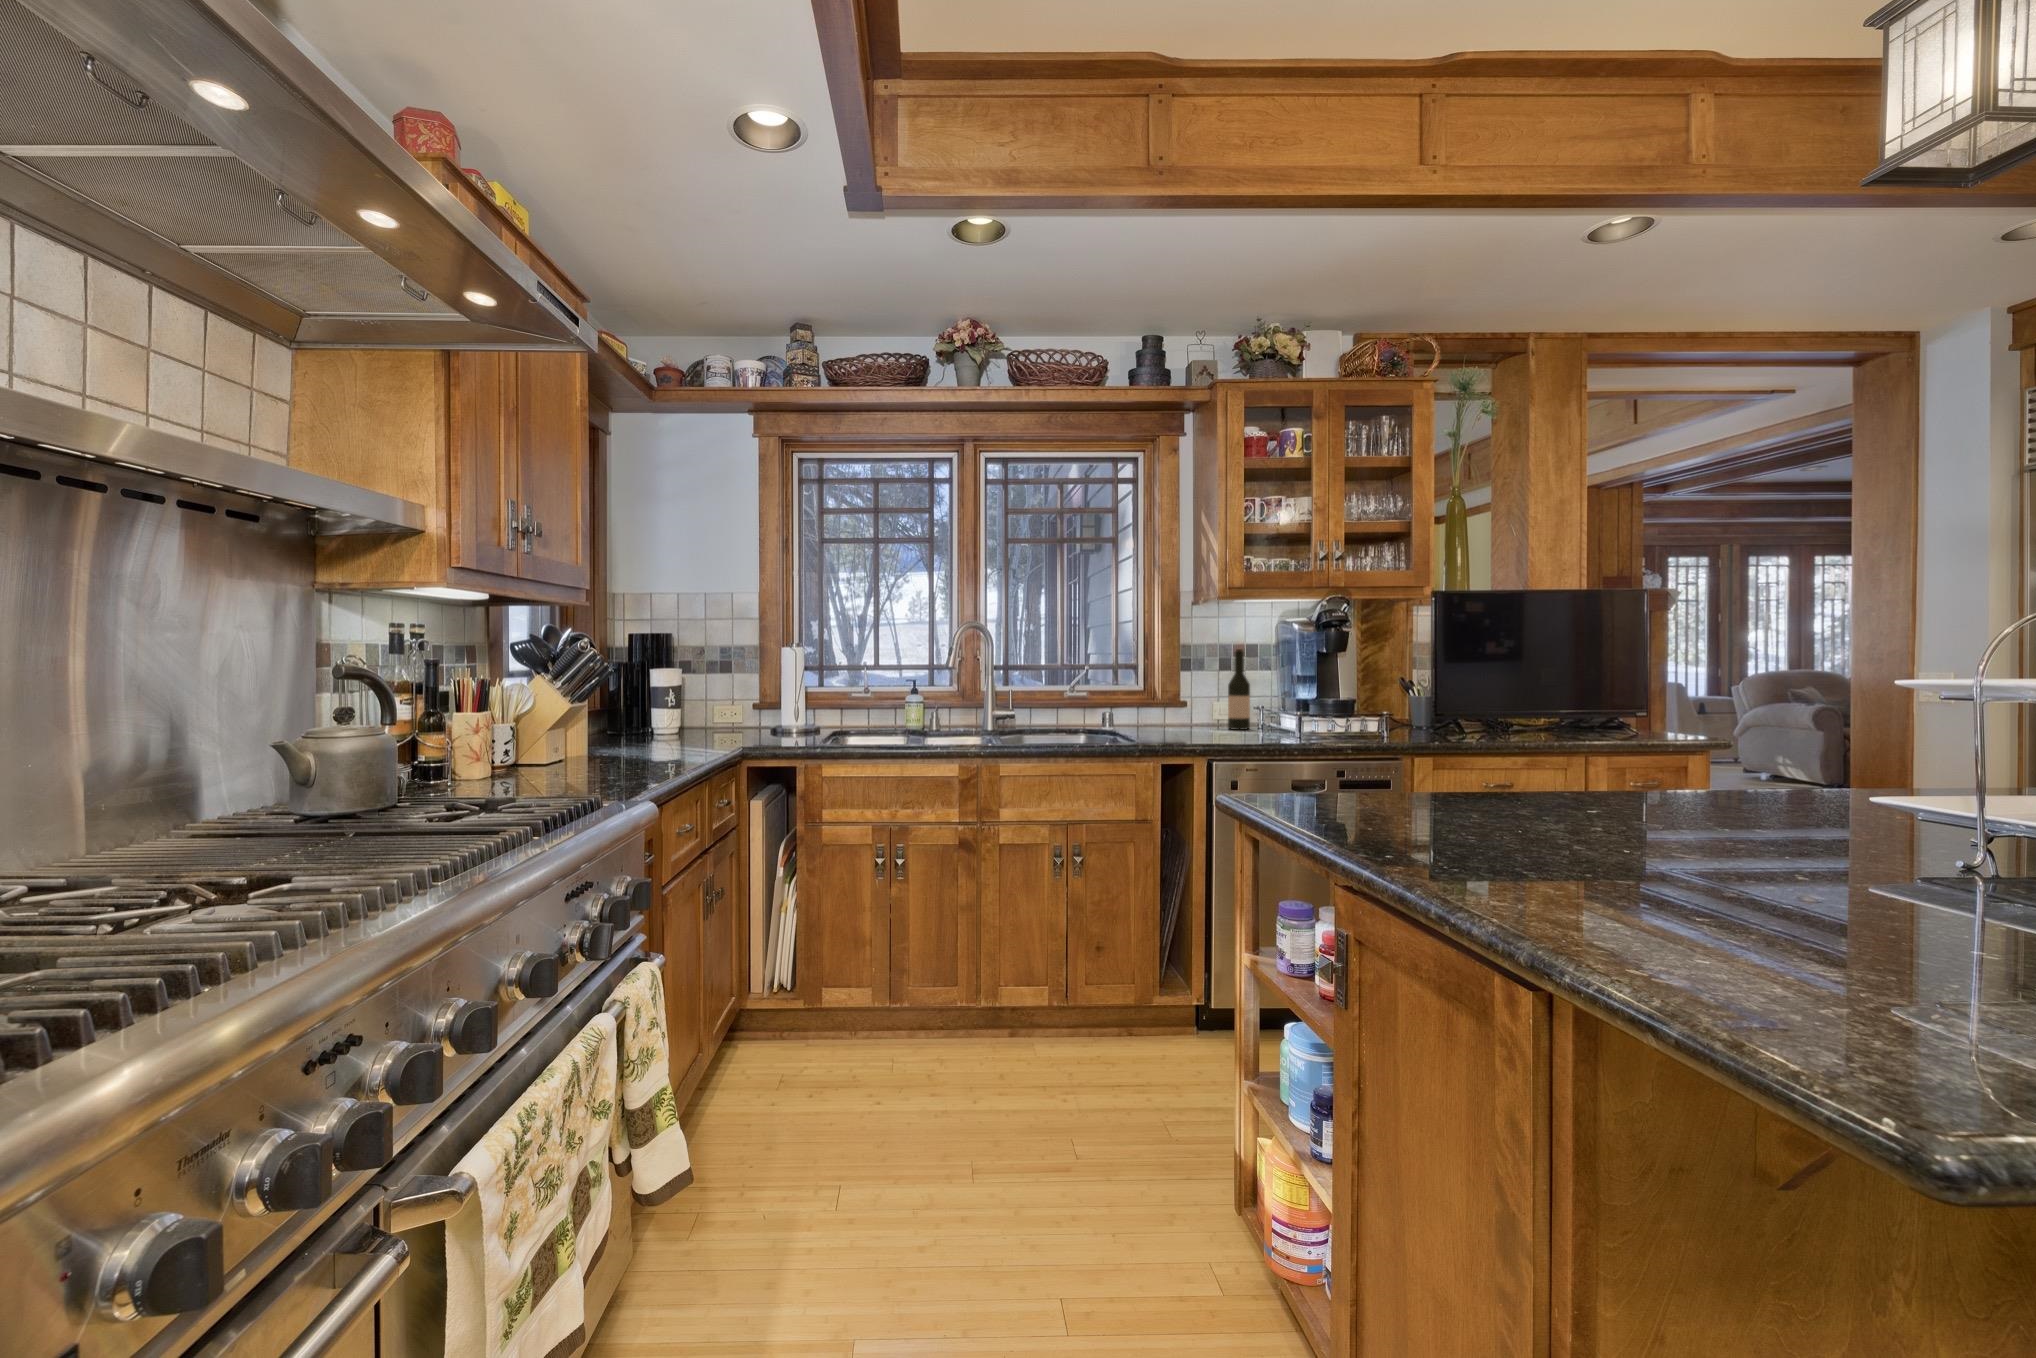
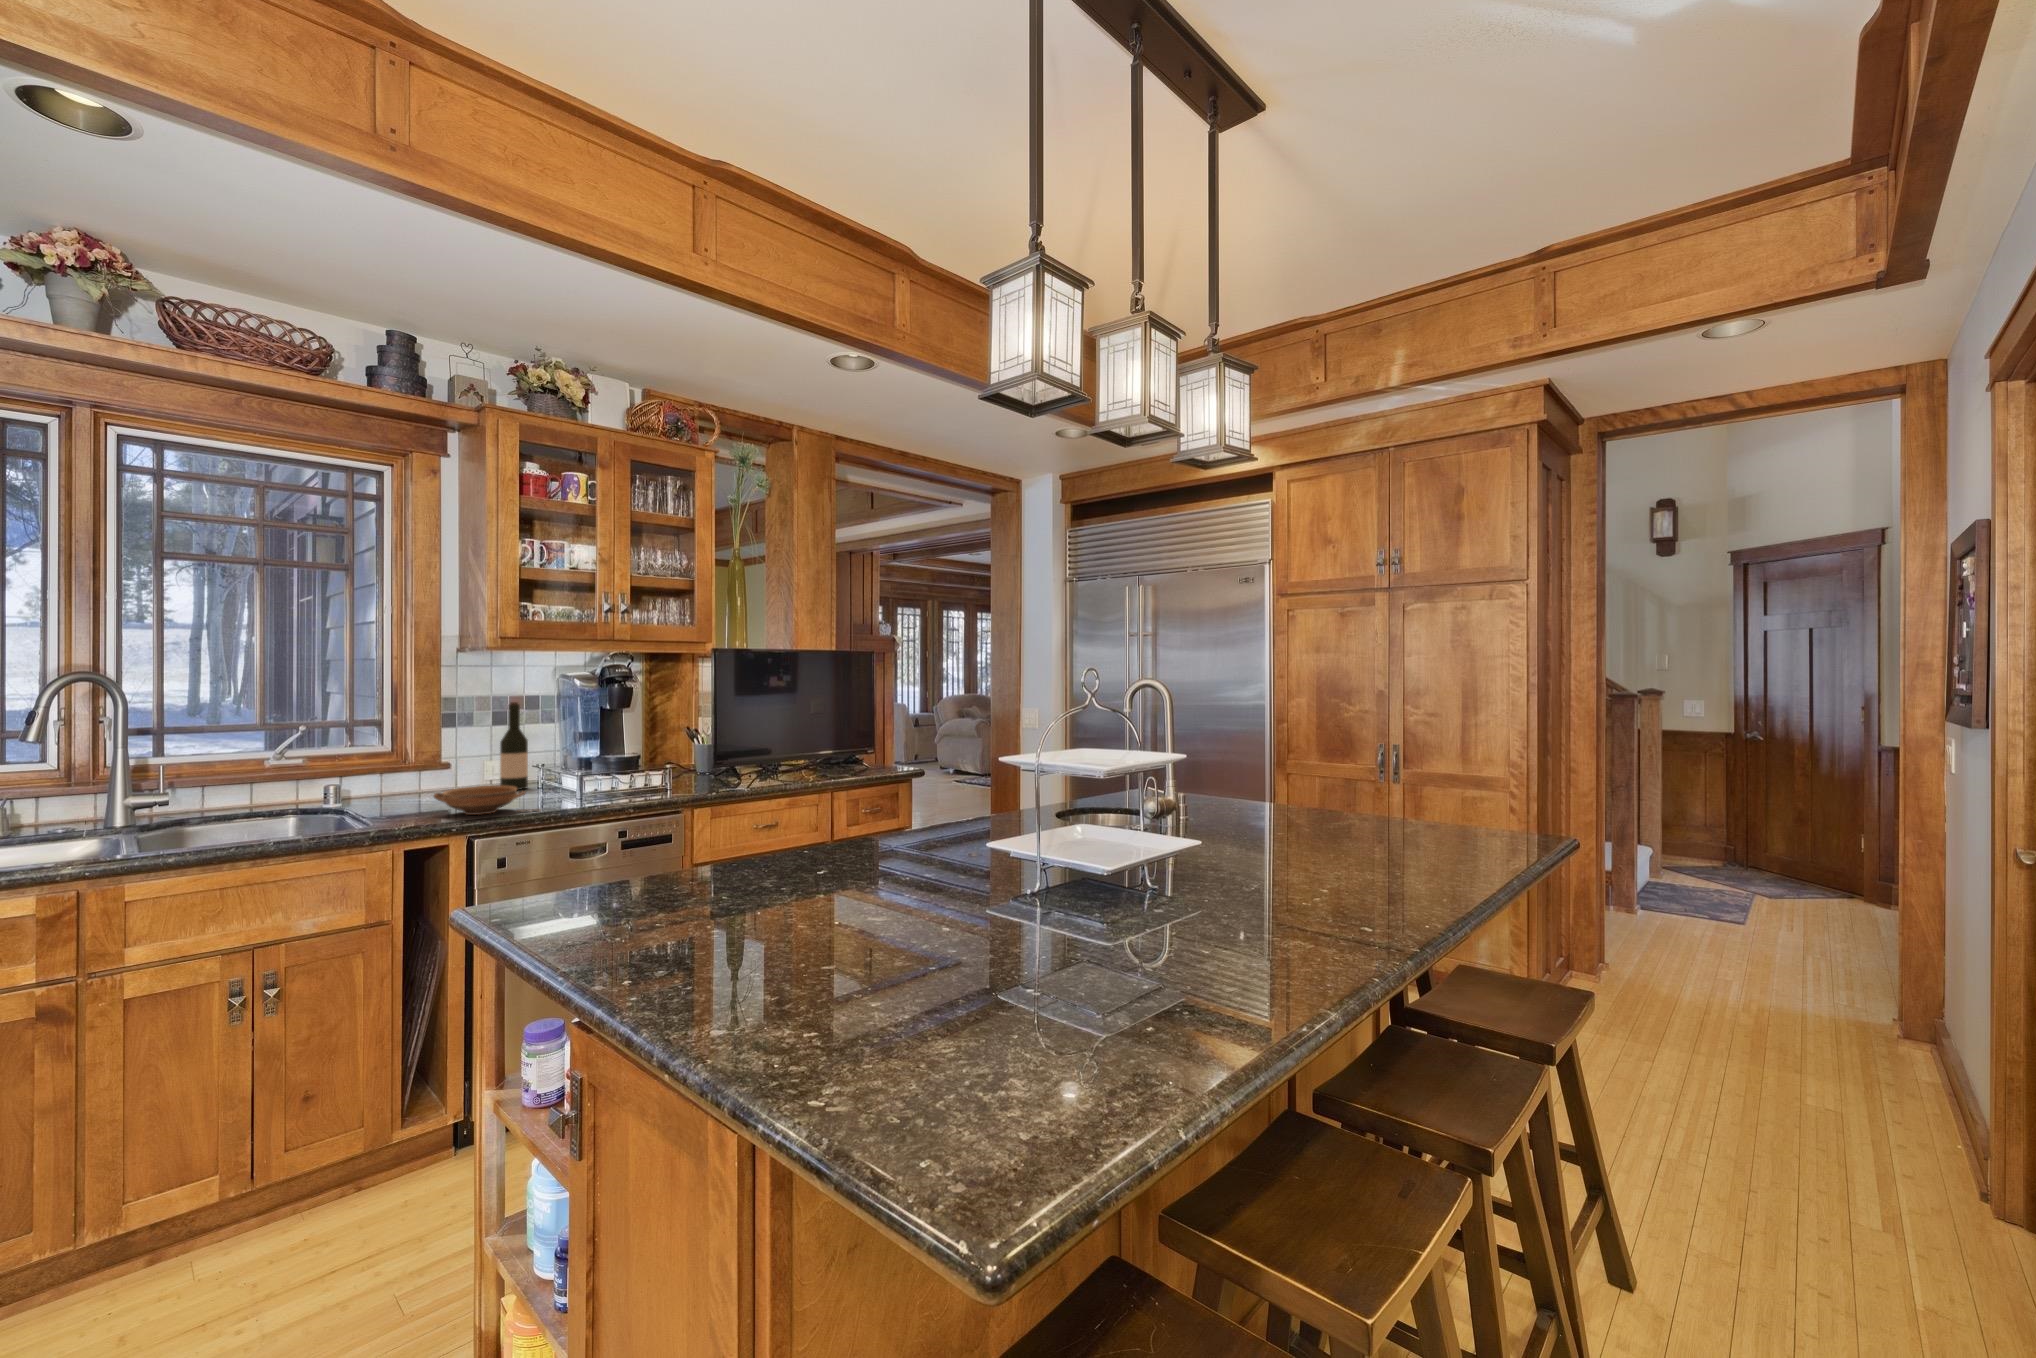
bowl: none [1182,718,1266,742] -> present [434,786,539,815]

